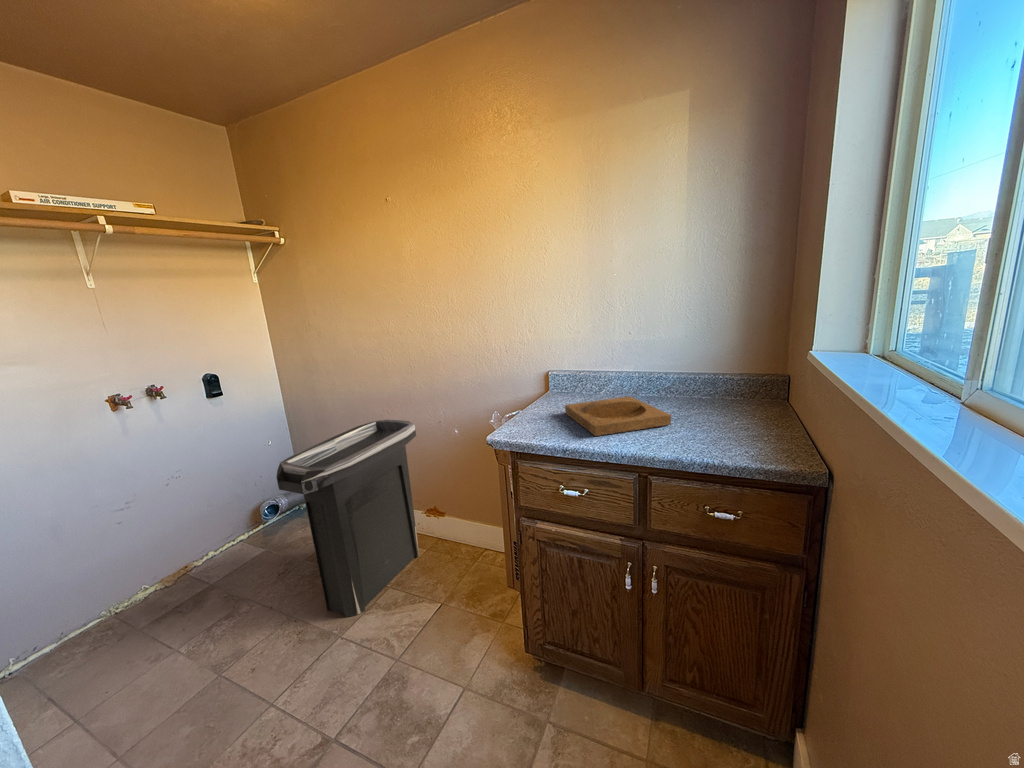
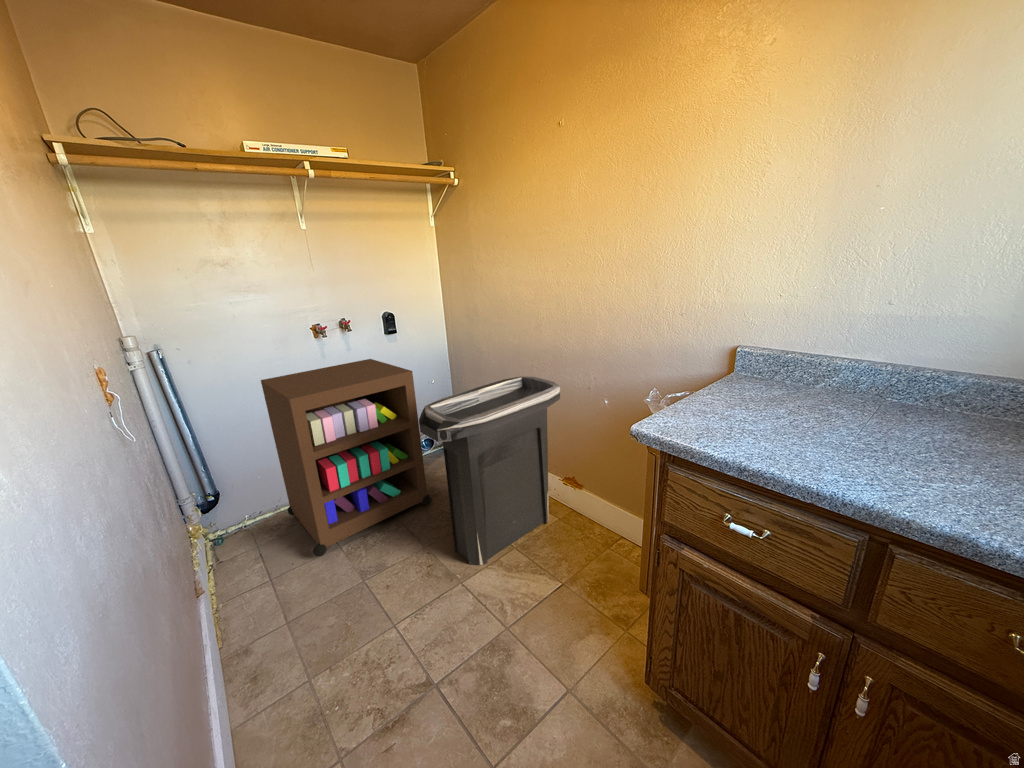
tray: present [565,396,671,436] -> none [752,399,959,465]
storage cabinet: none [33,427,287,671] -> present [261,359,431,557]

